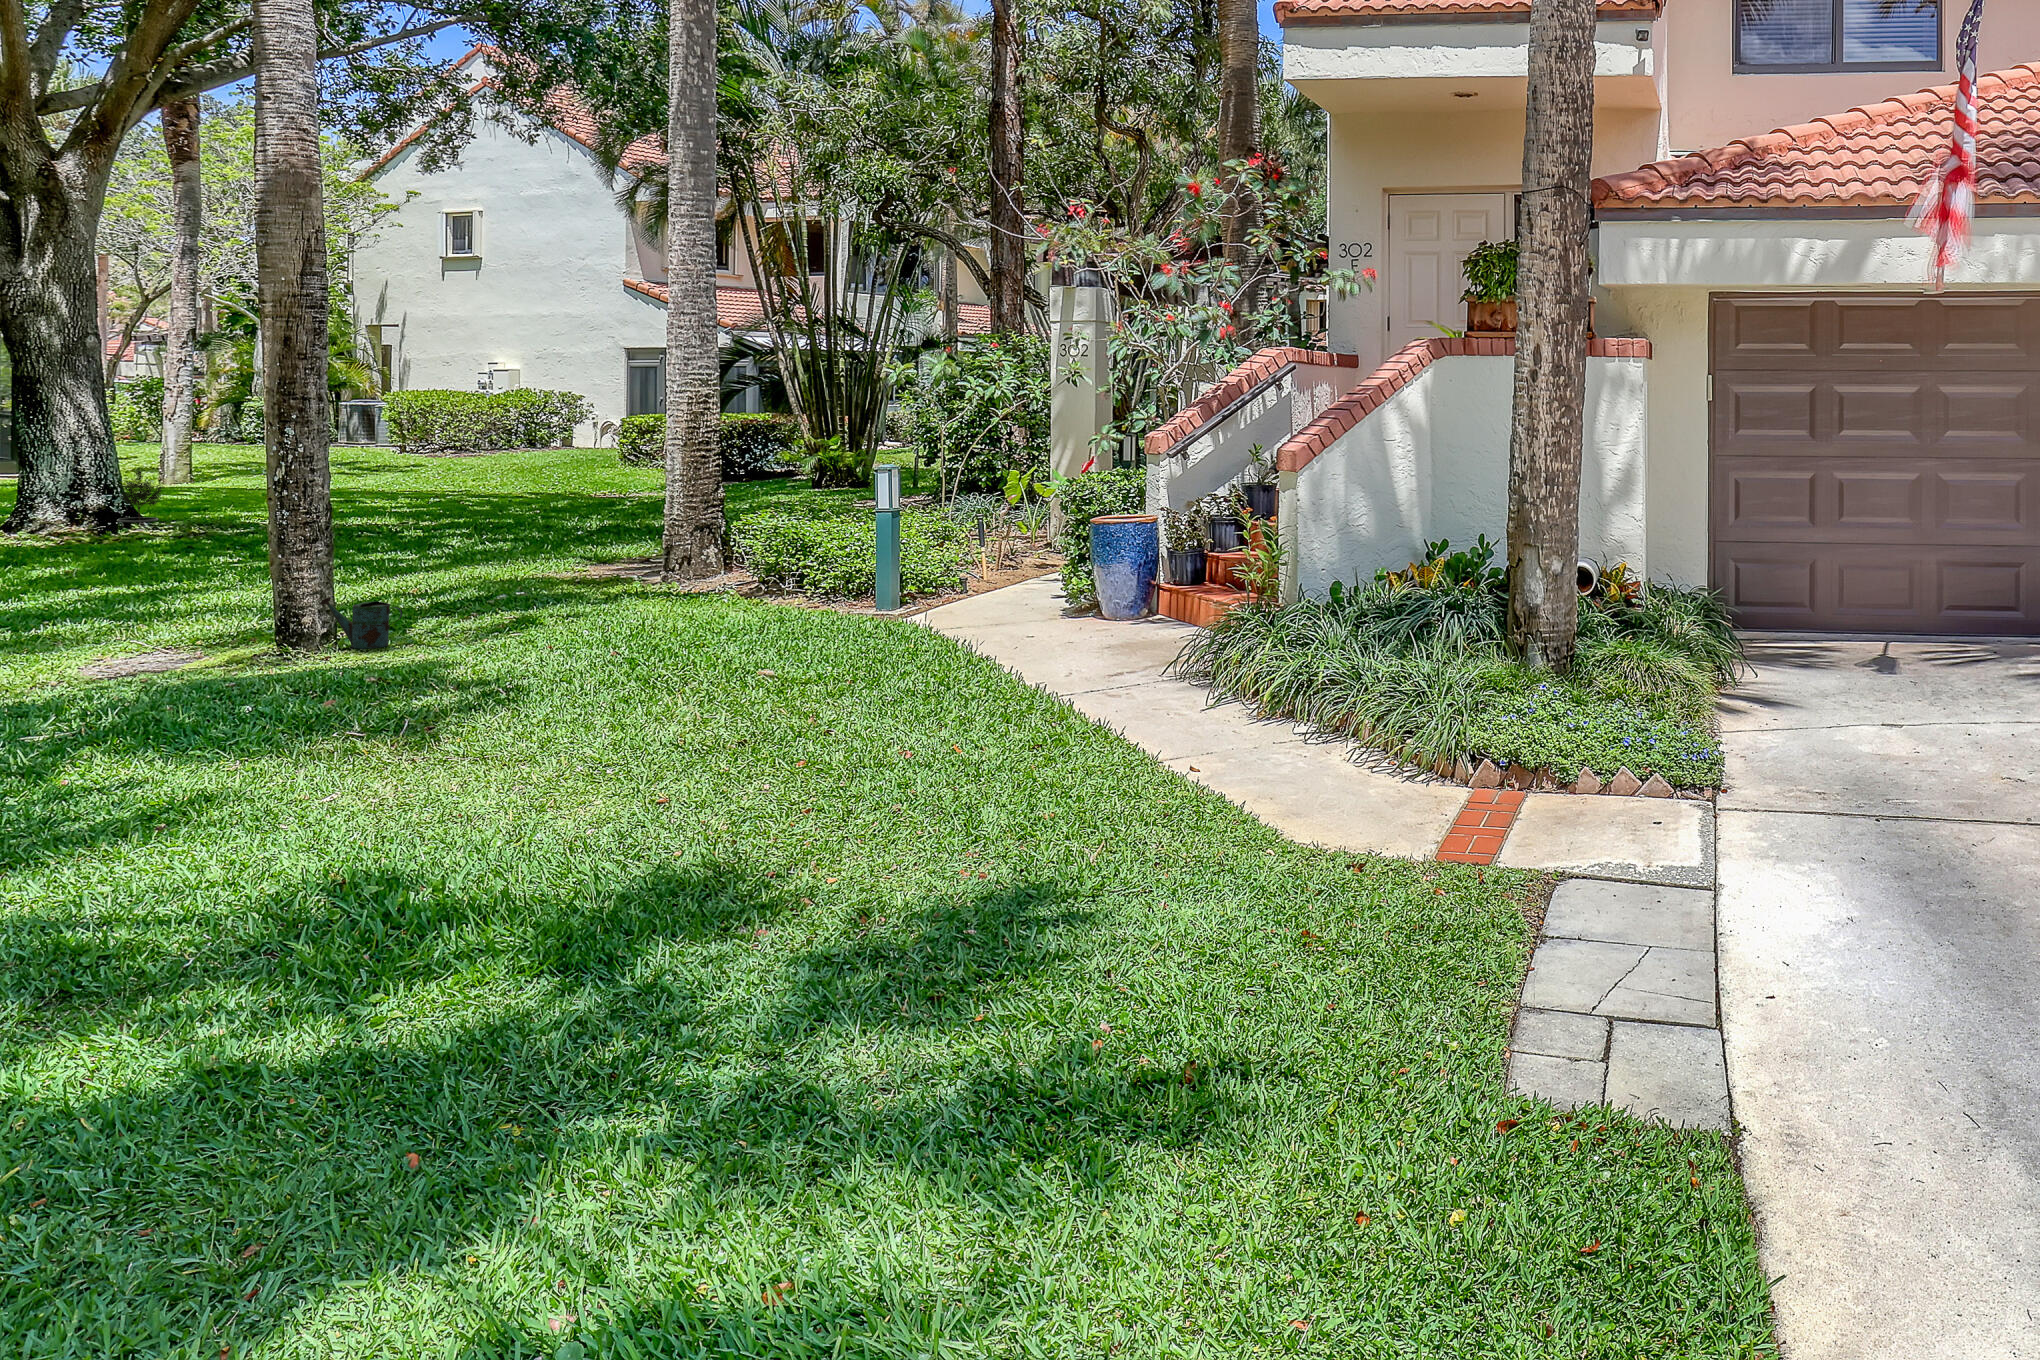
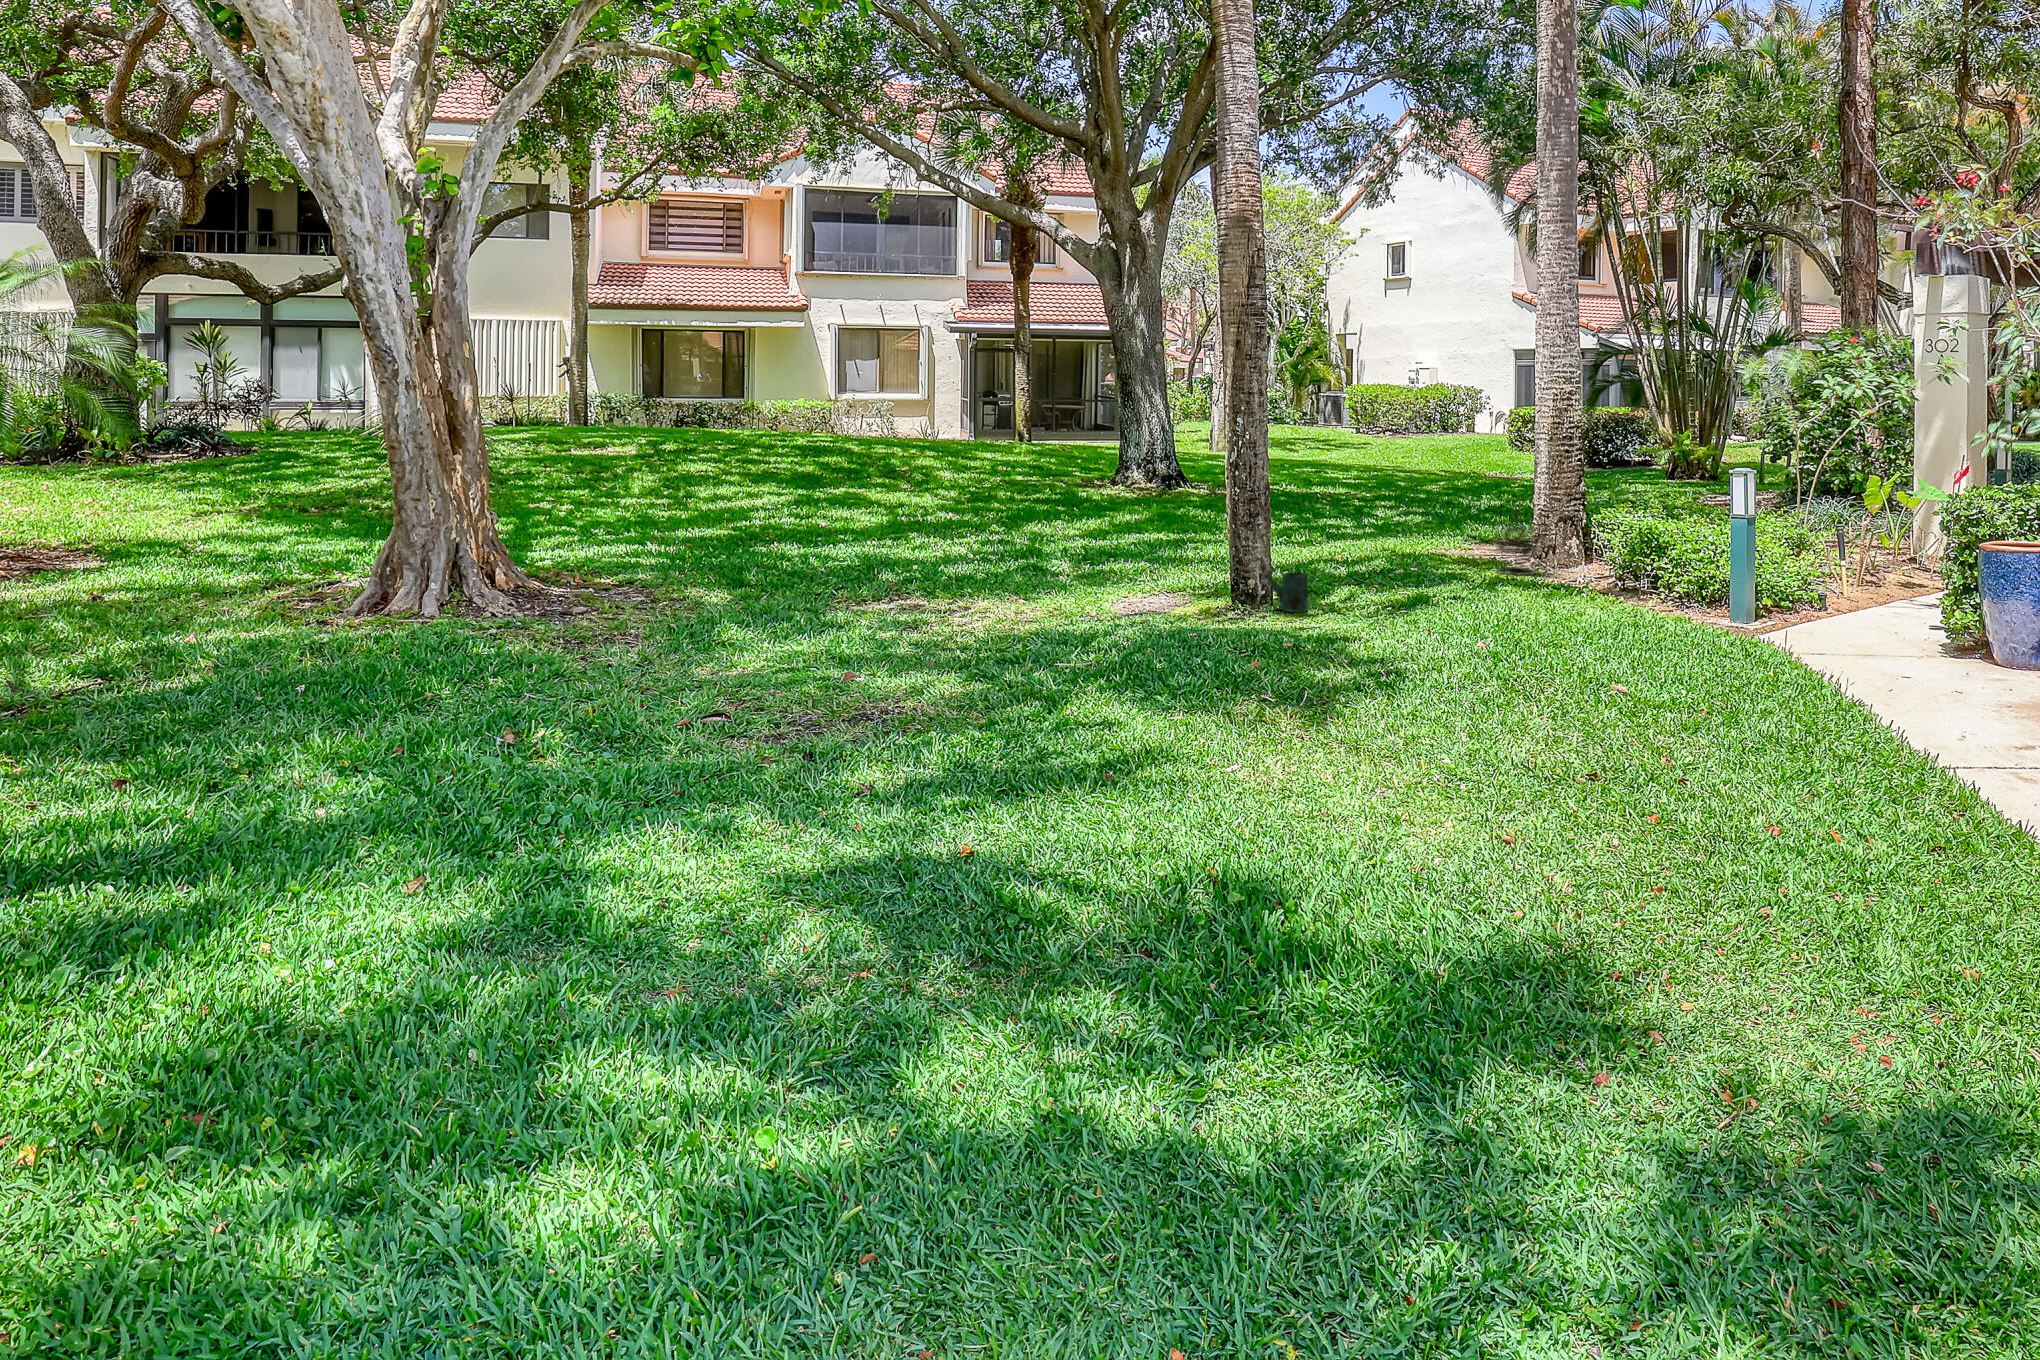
potted tree: present [117,467,162,522] -> present [1492,505,1535,575]

